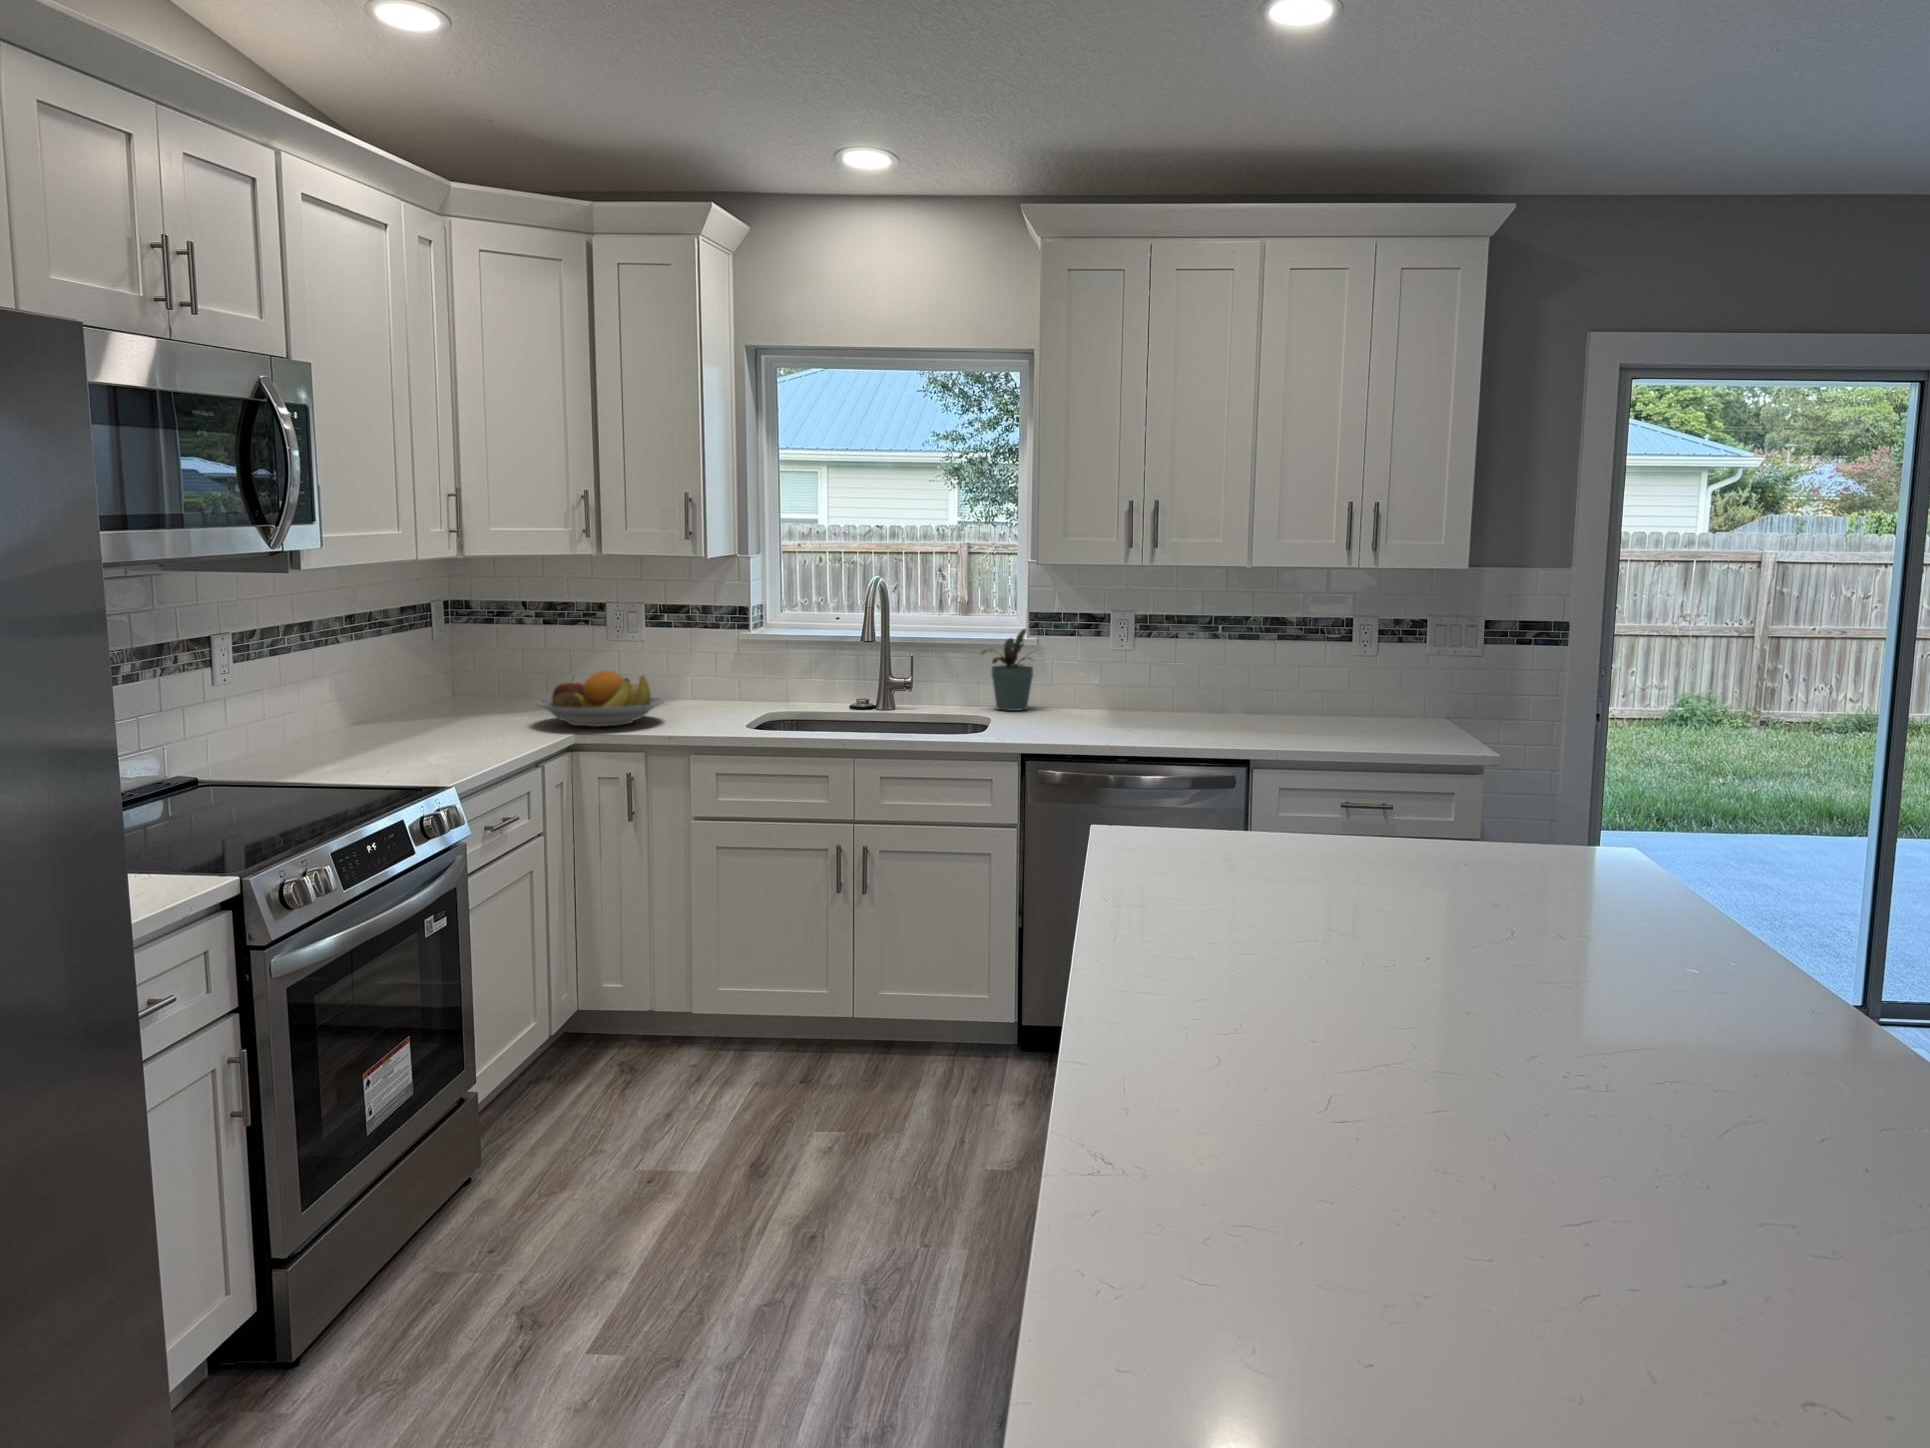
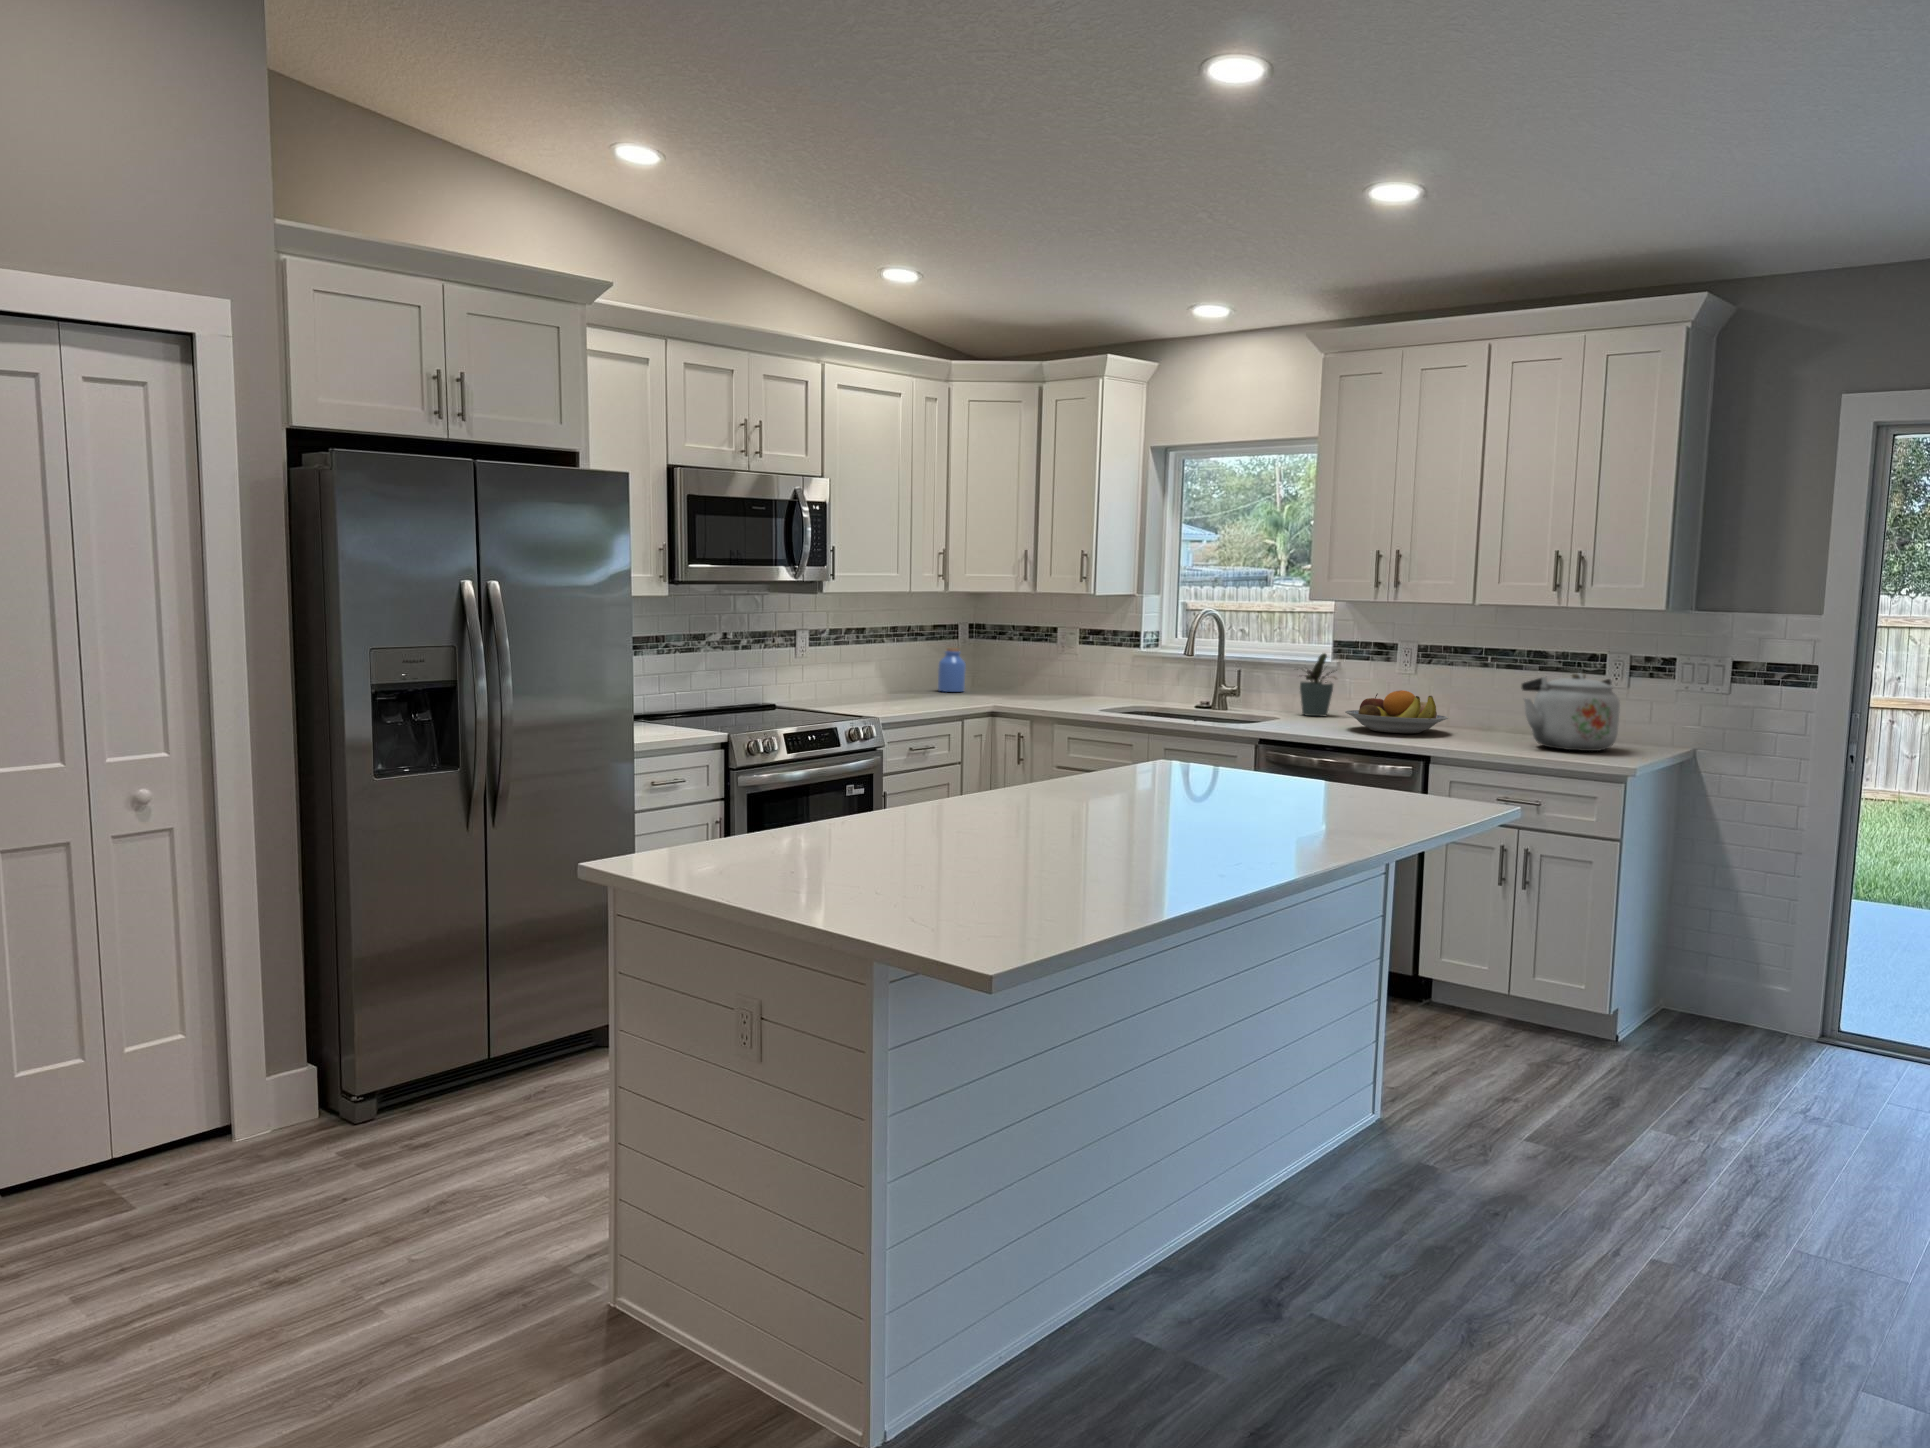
jar: none [422,643,469,713] -> present [938,648,966,692]
kettle: none [1316,645,1427,736] -> present [1521,673,1620,751]
fruit bowl: present [535,671,665,727] -> present [1345,690,1448,733]

